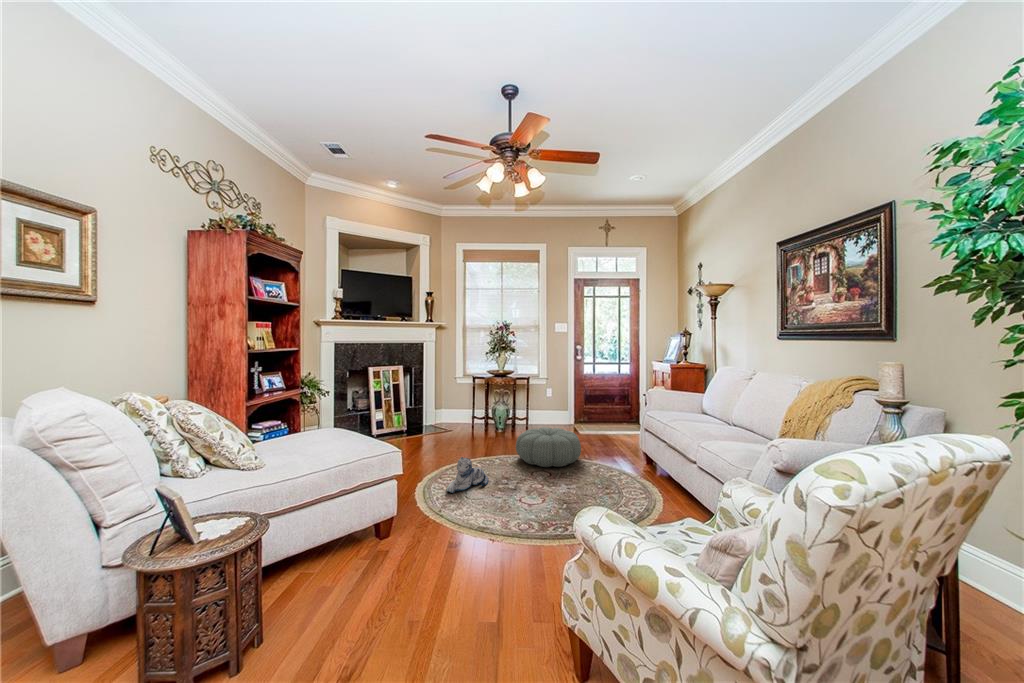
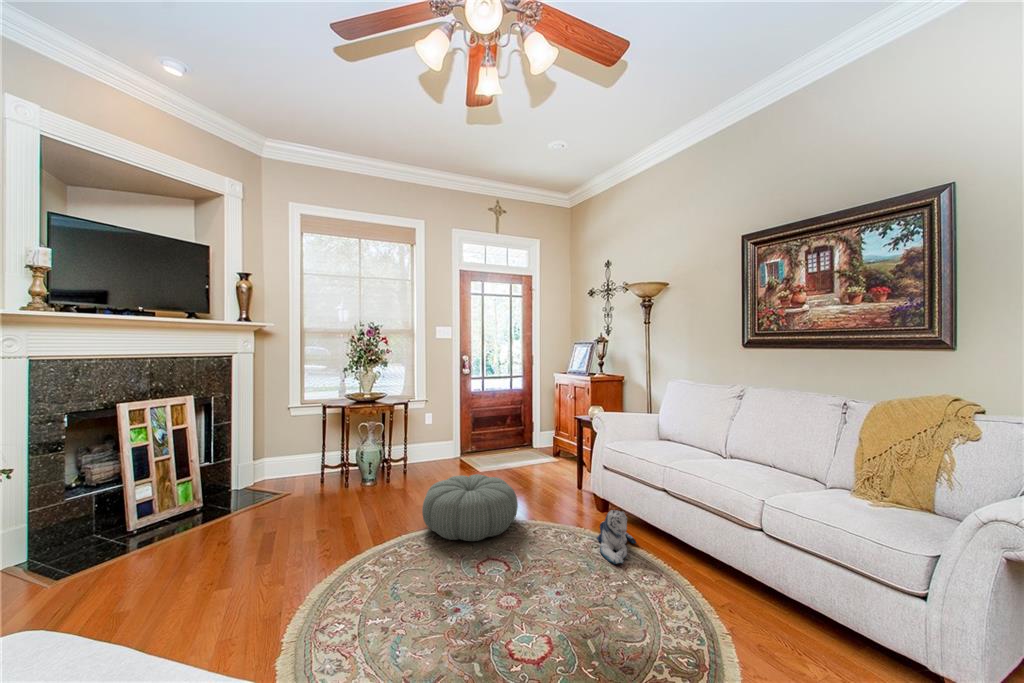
plush toy: present [446,457,488,493] -> present [597,510,636,564]

